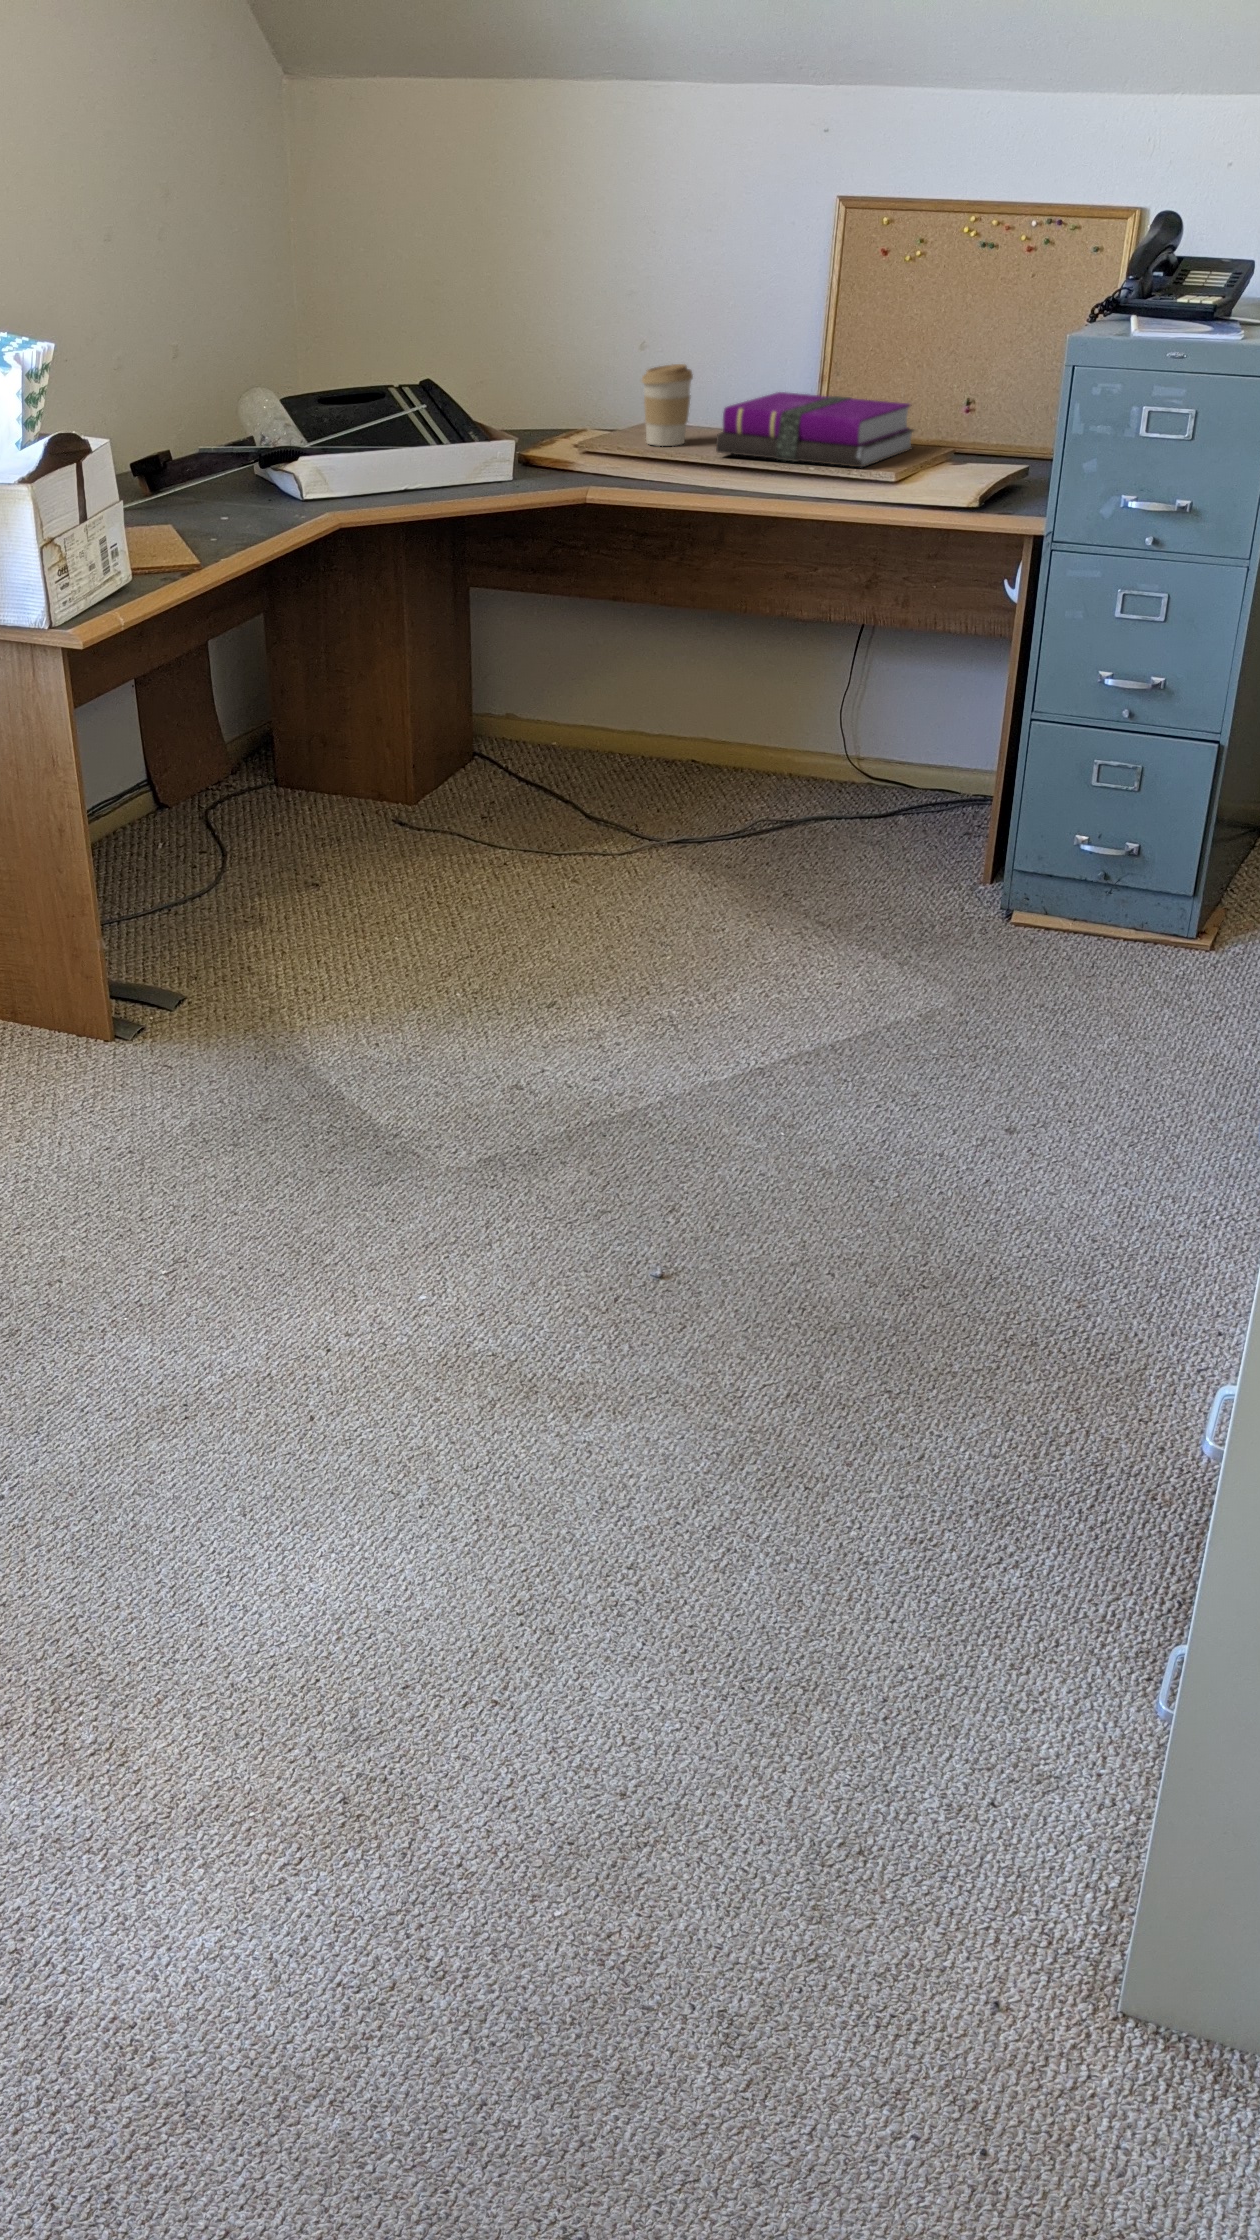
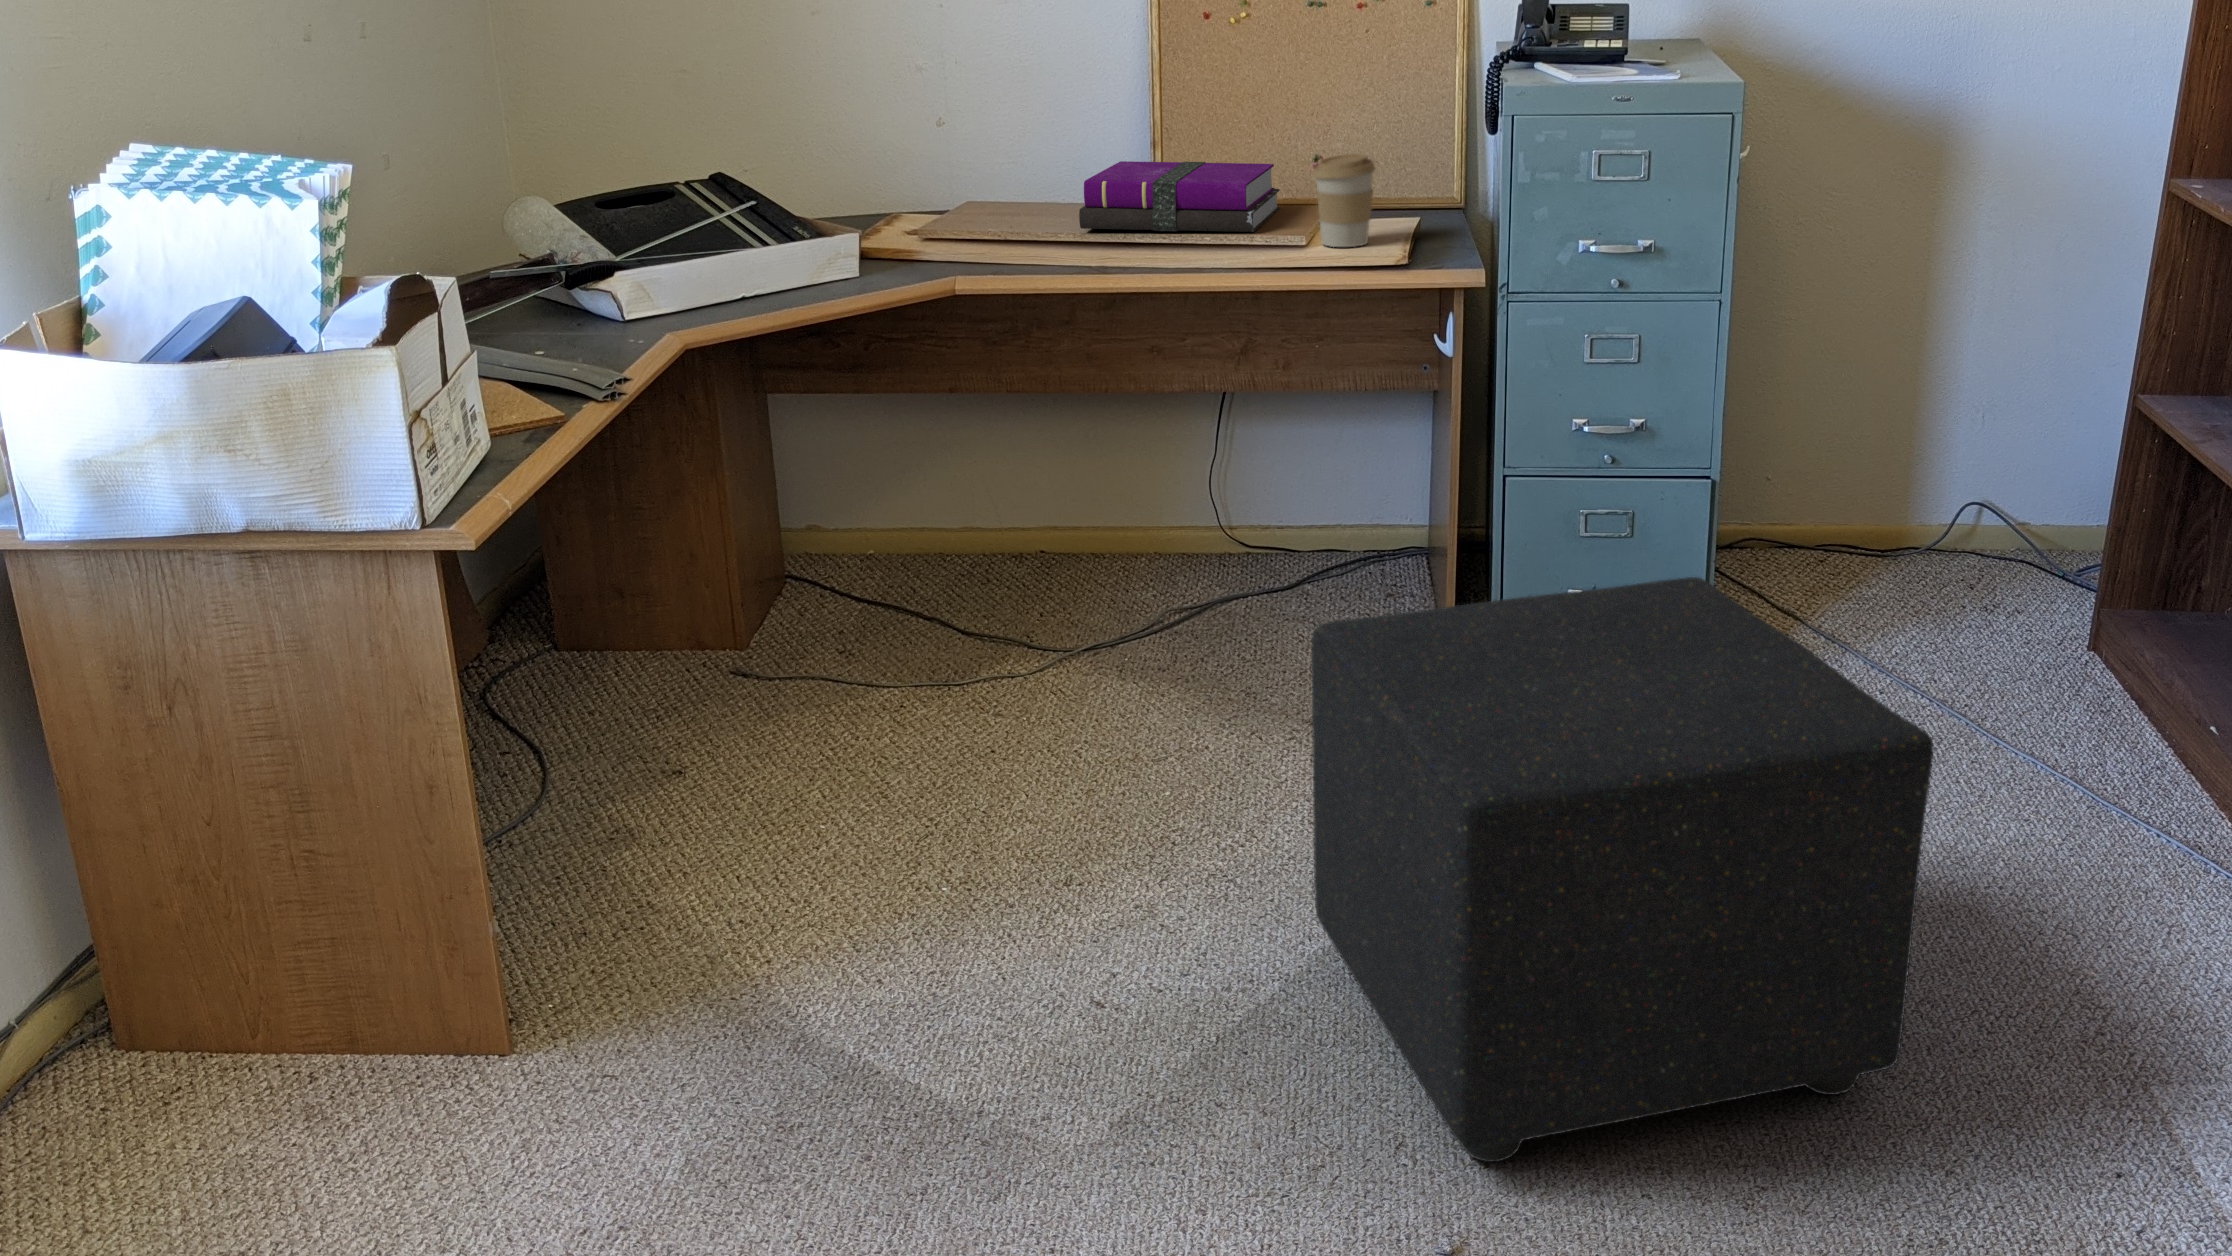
coffee cup: present [642,364,693,446] -> present [1313,153,1375,247]
ottoman: none [690,800,1126,1240] -> present [1312,577,1933,1162]

